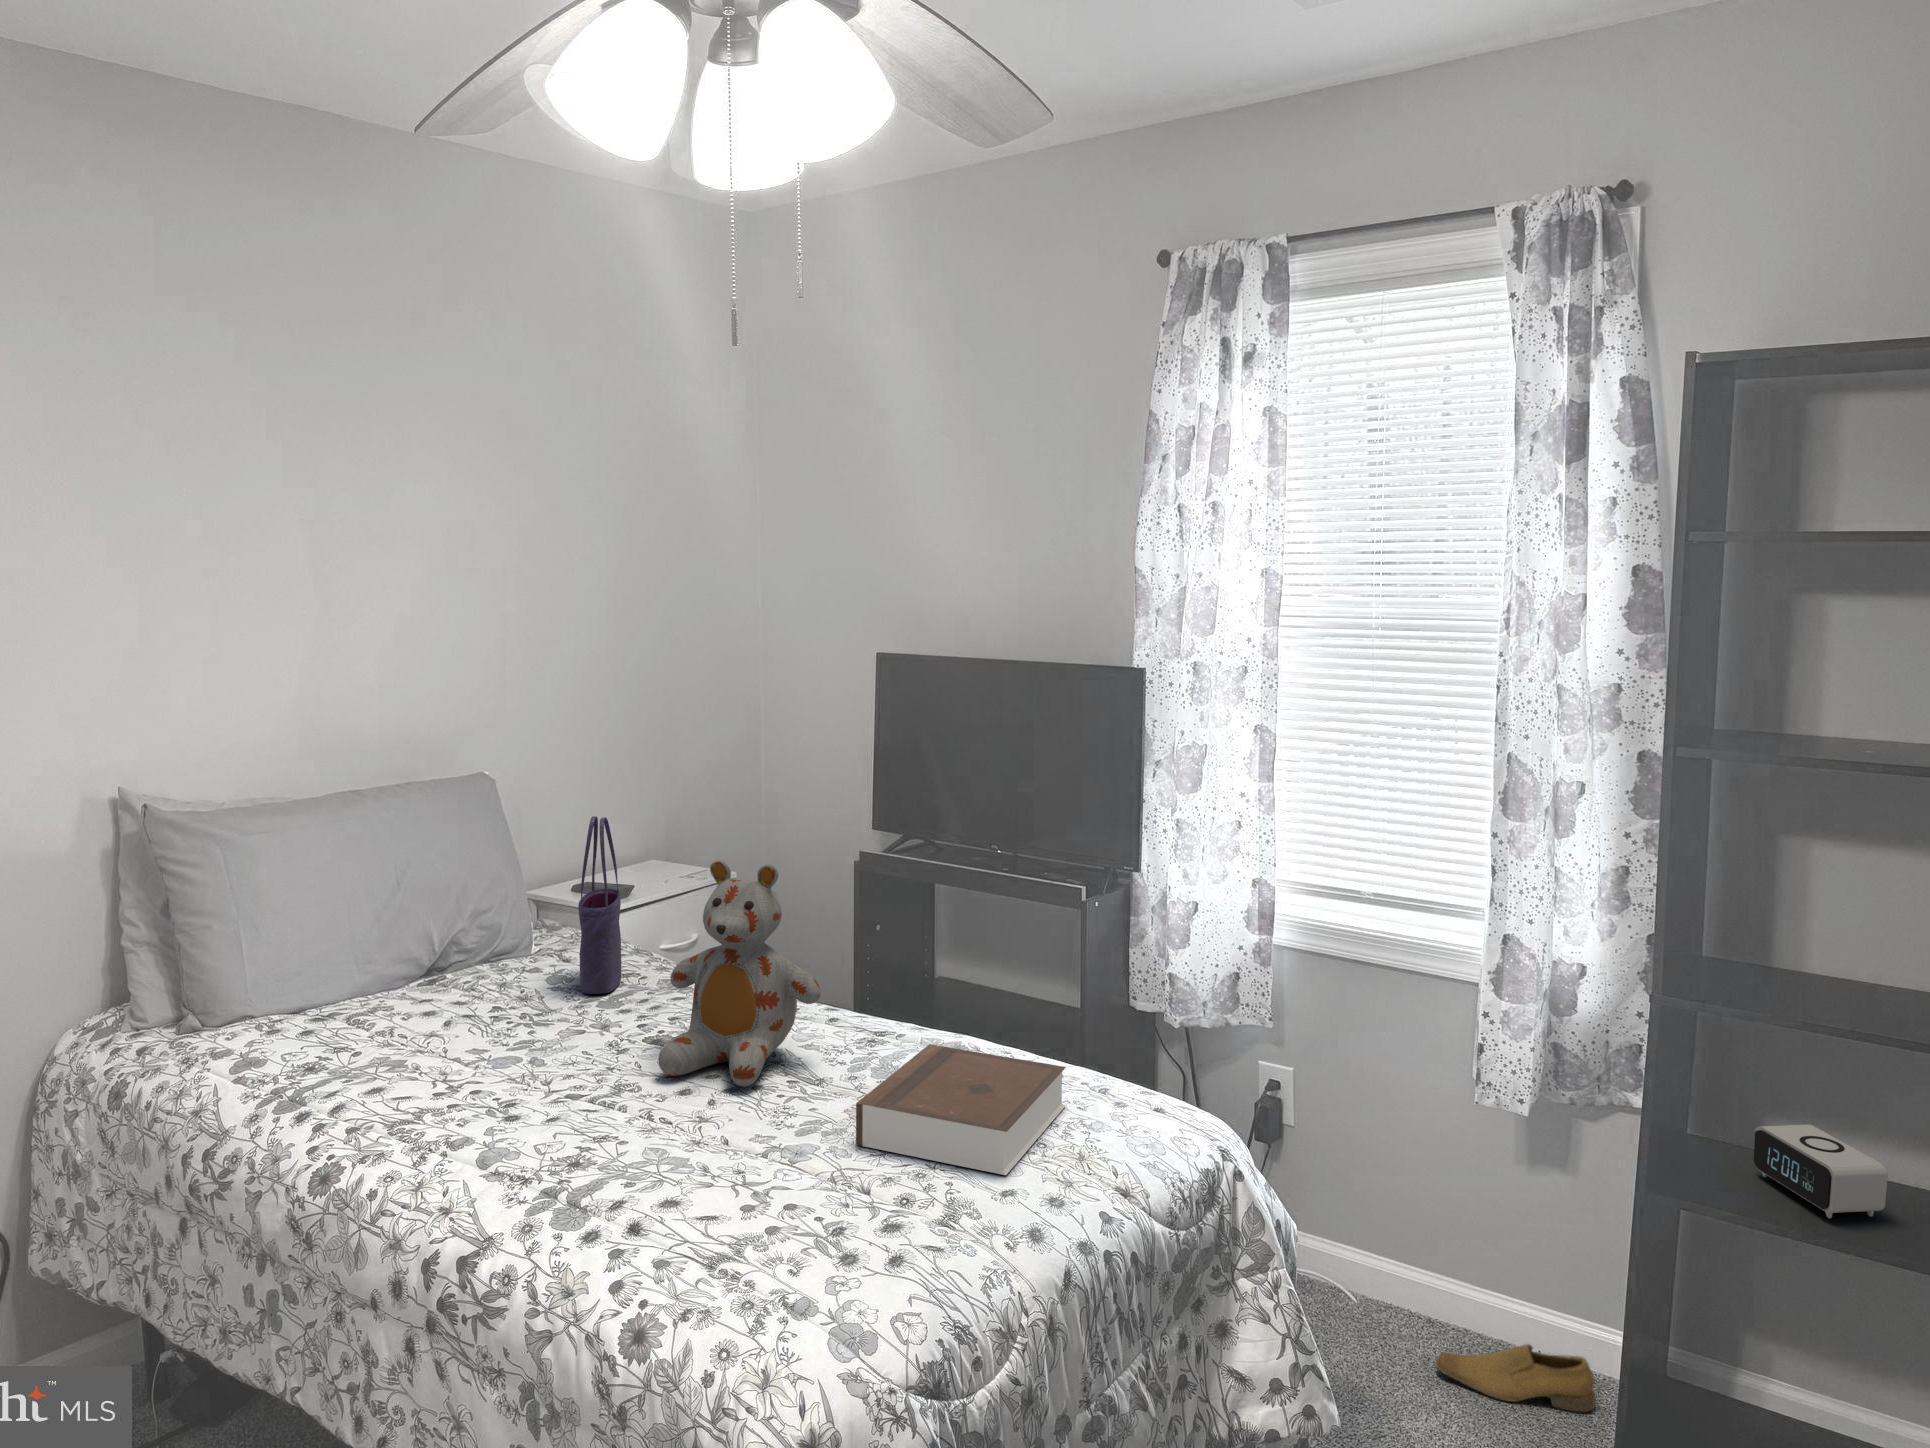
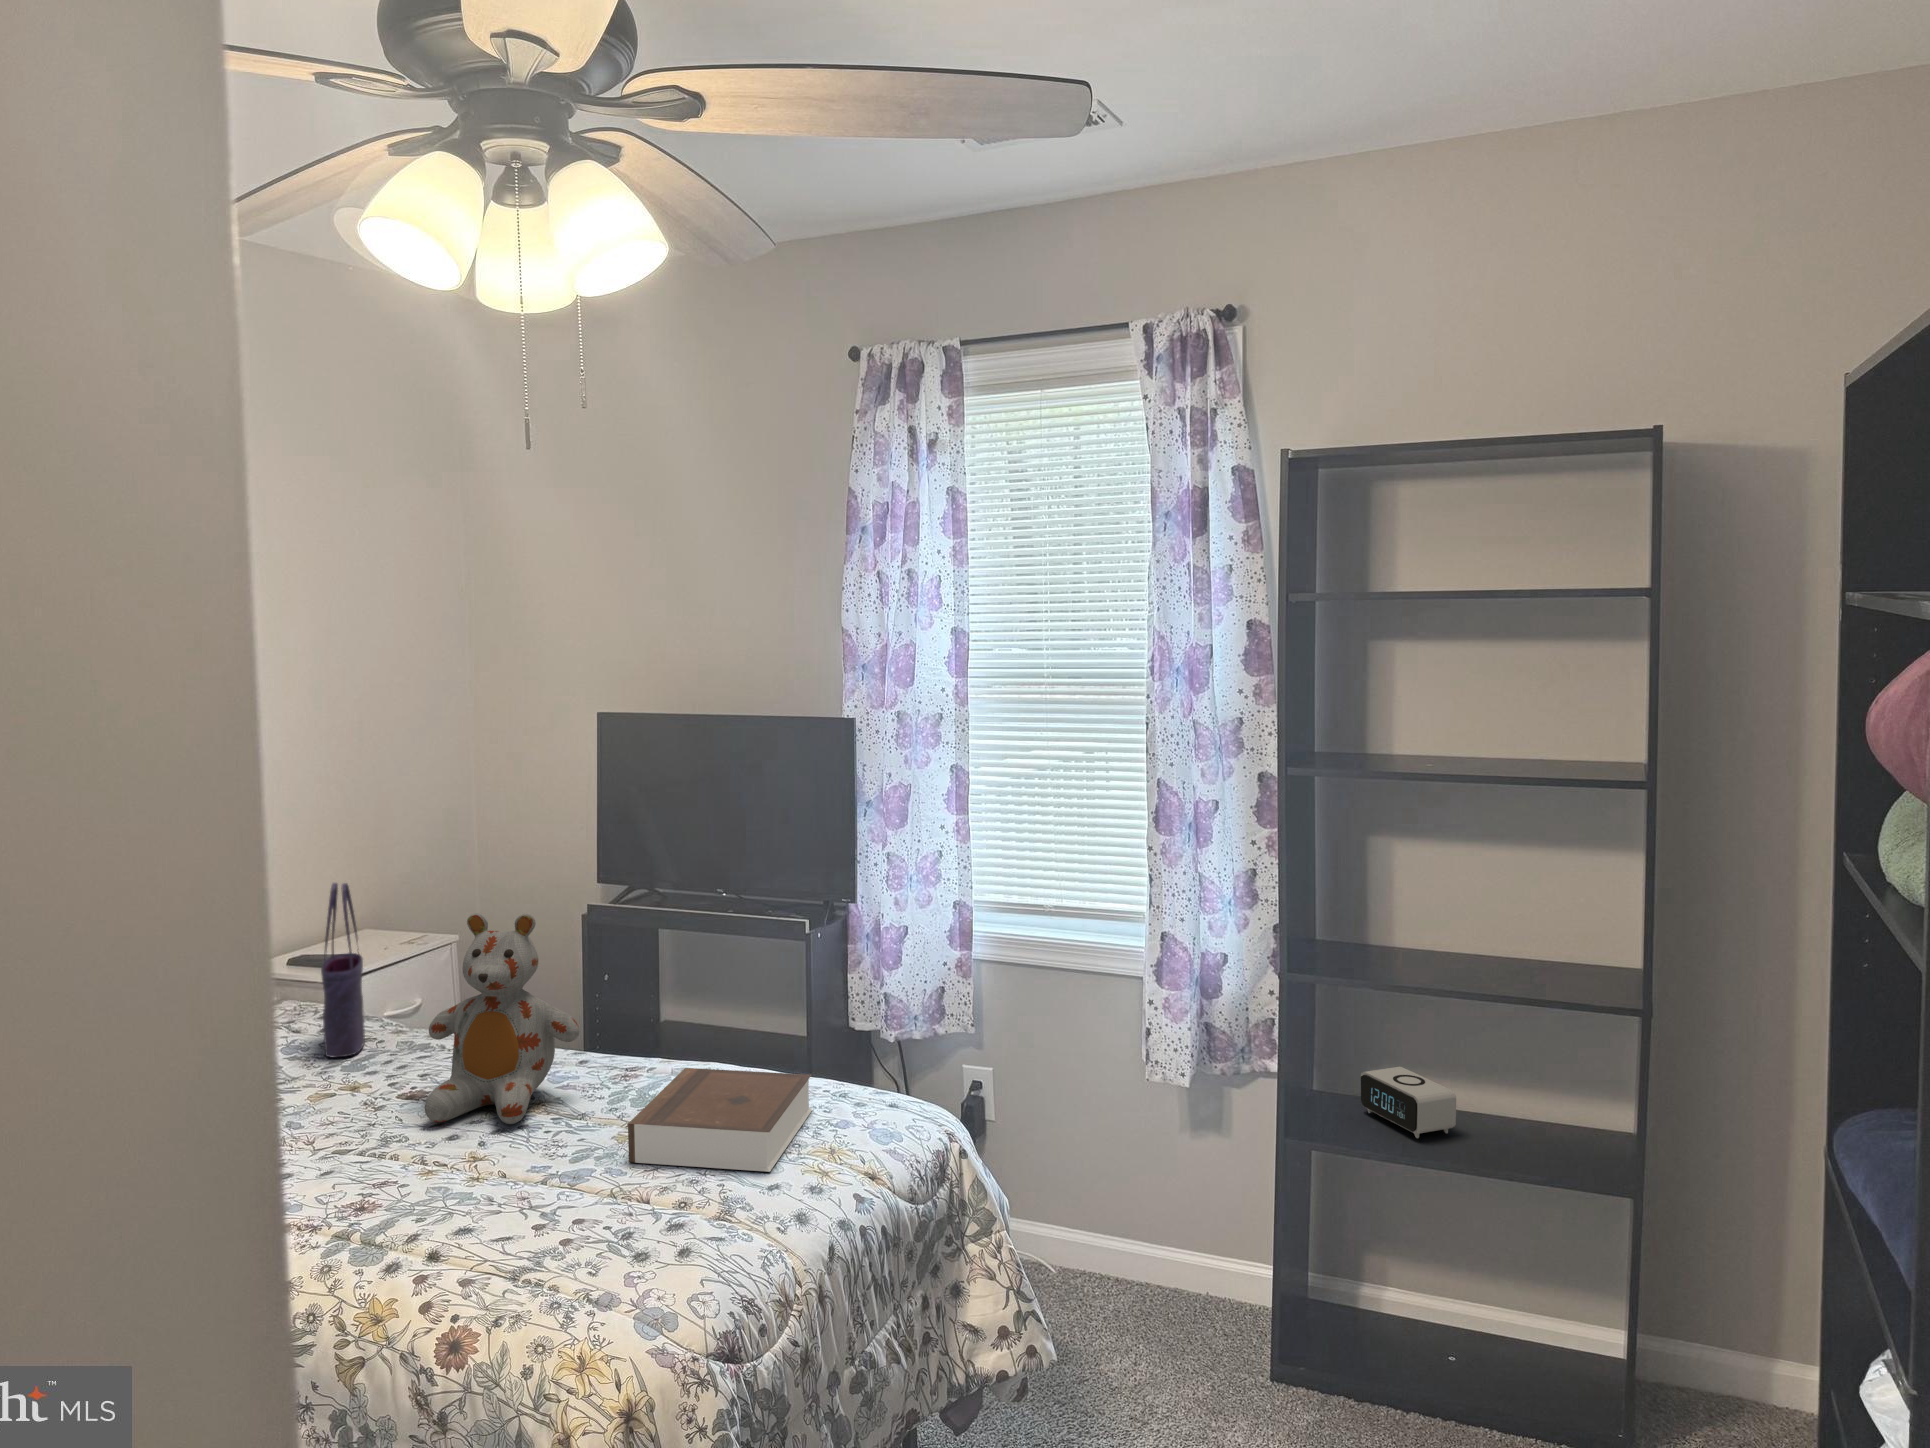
shoe: present [1436,1344,1595,1412] -> none [1125,1281,1252,1333]

